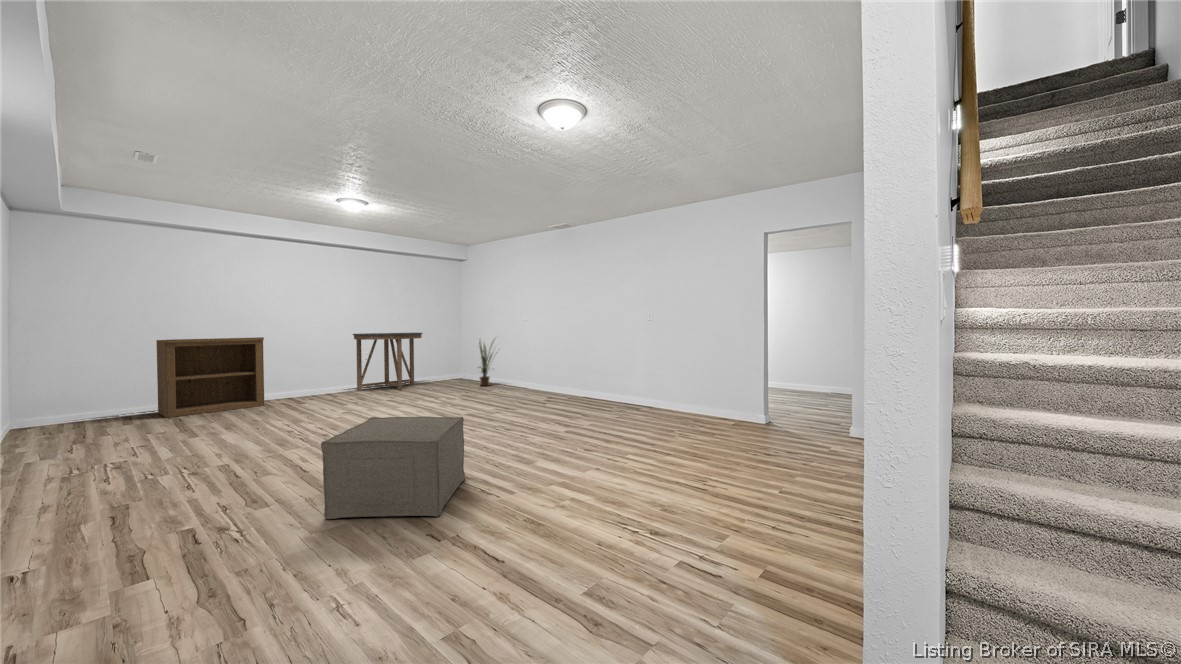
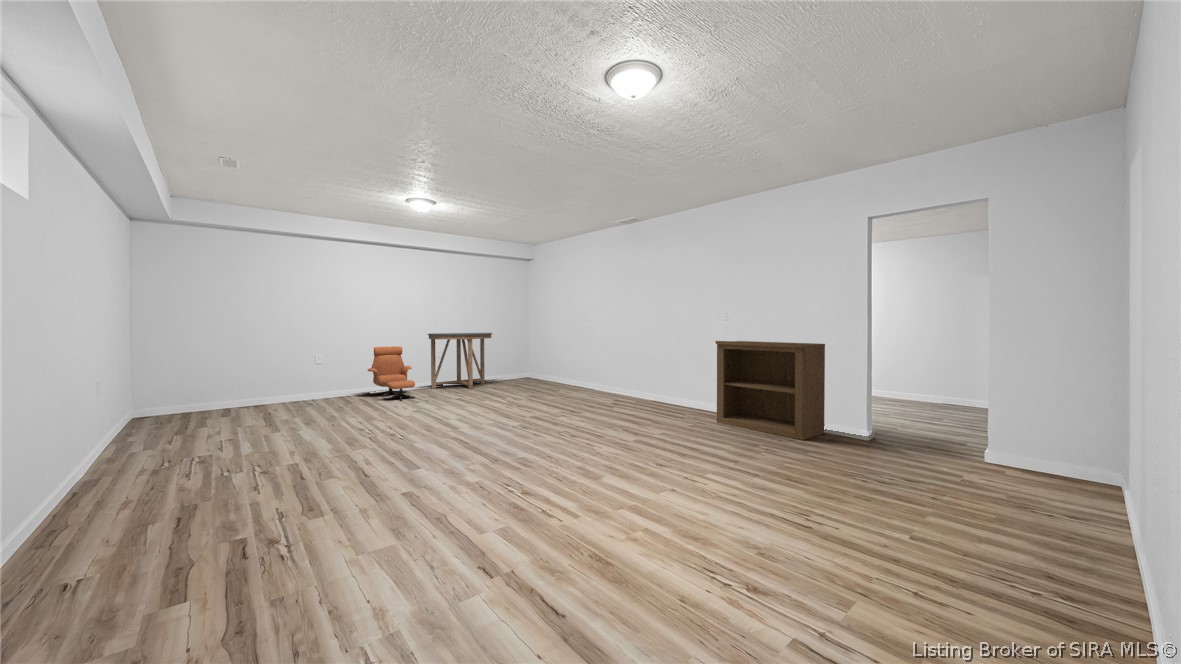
bookshelf: present [156,337,264,418] -> present [715,341,825,440]
house plant: present [478,342,493,386] -> none [543,337,569,387]
lounge chair: none [287,347,341,403] -> present [368,346,415,400]
ottoman: present [321,417,465,519] -> none [371,423,526,543]

